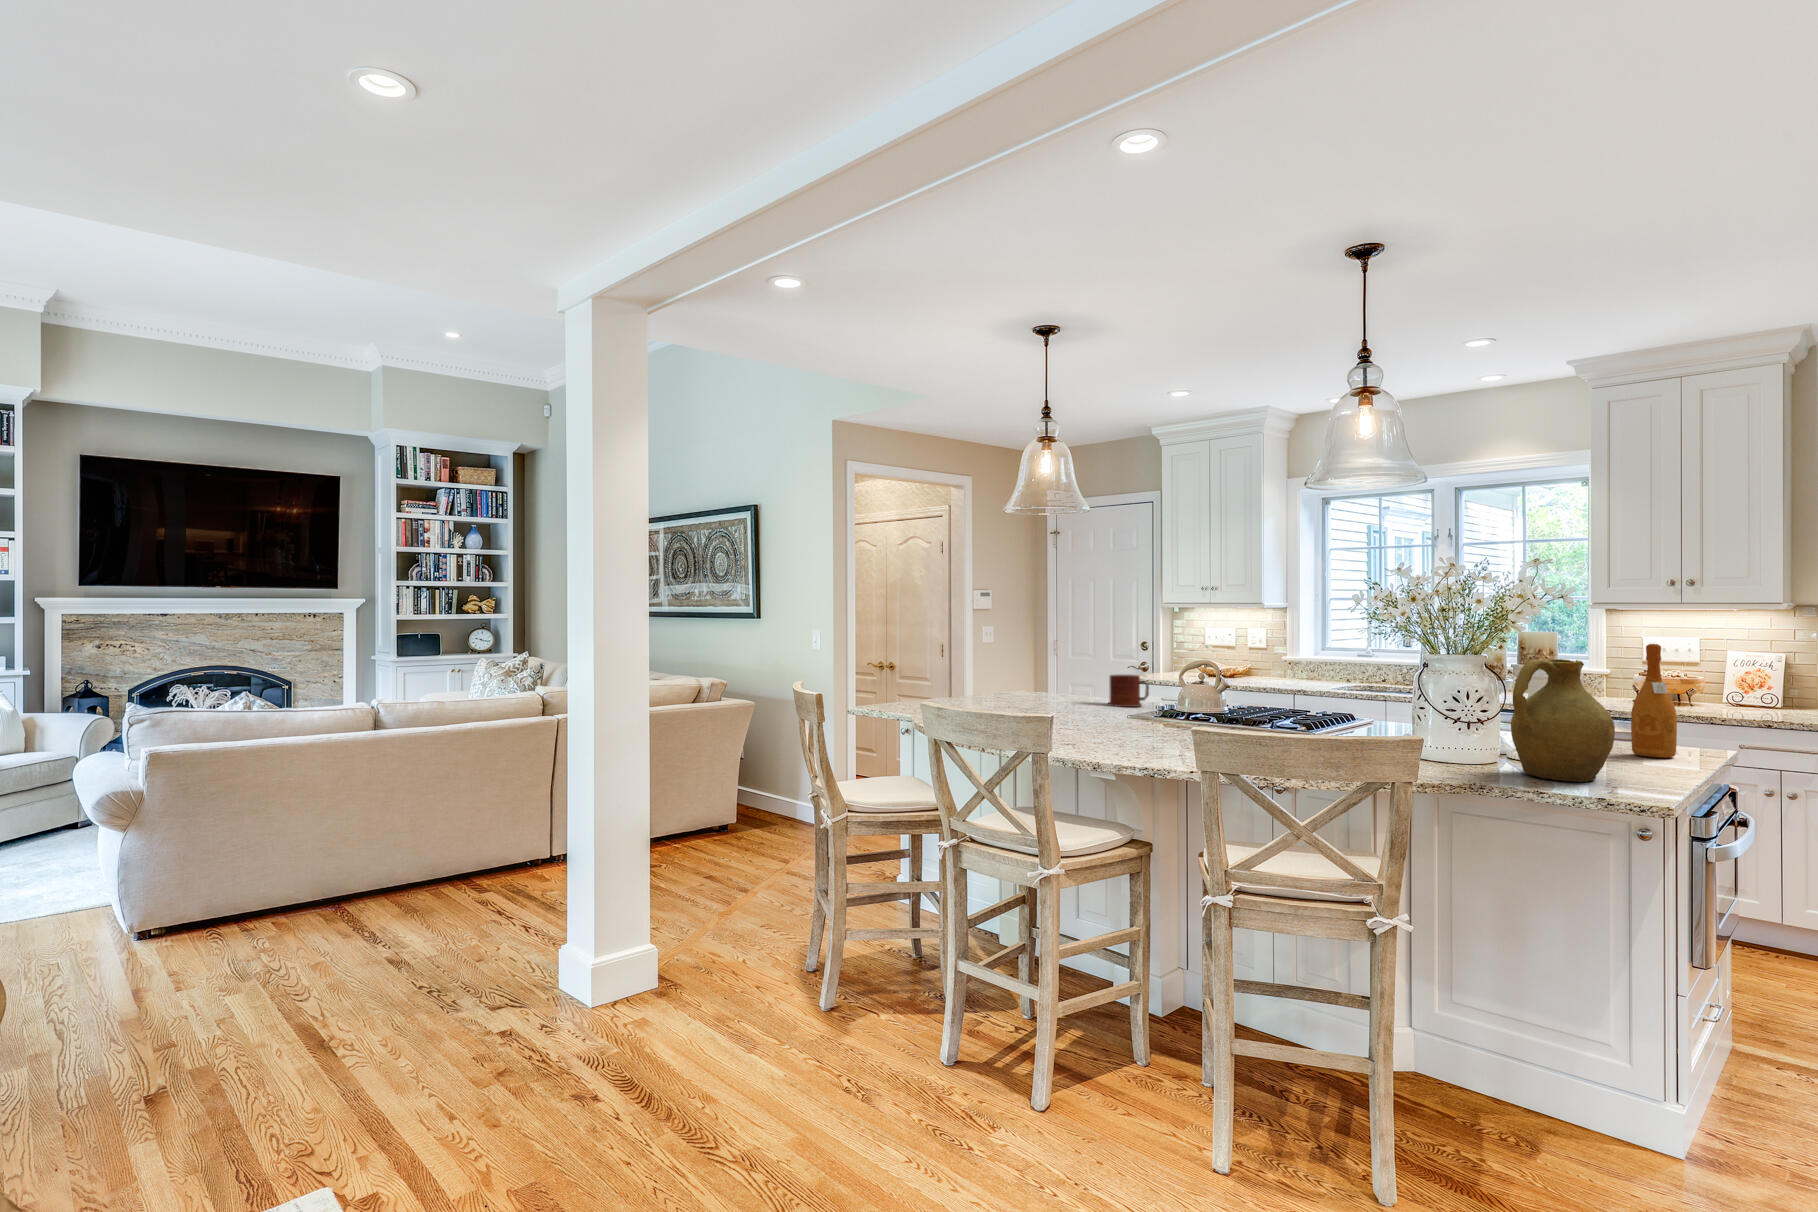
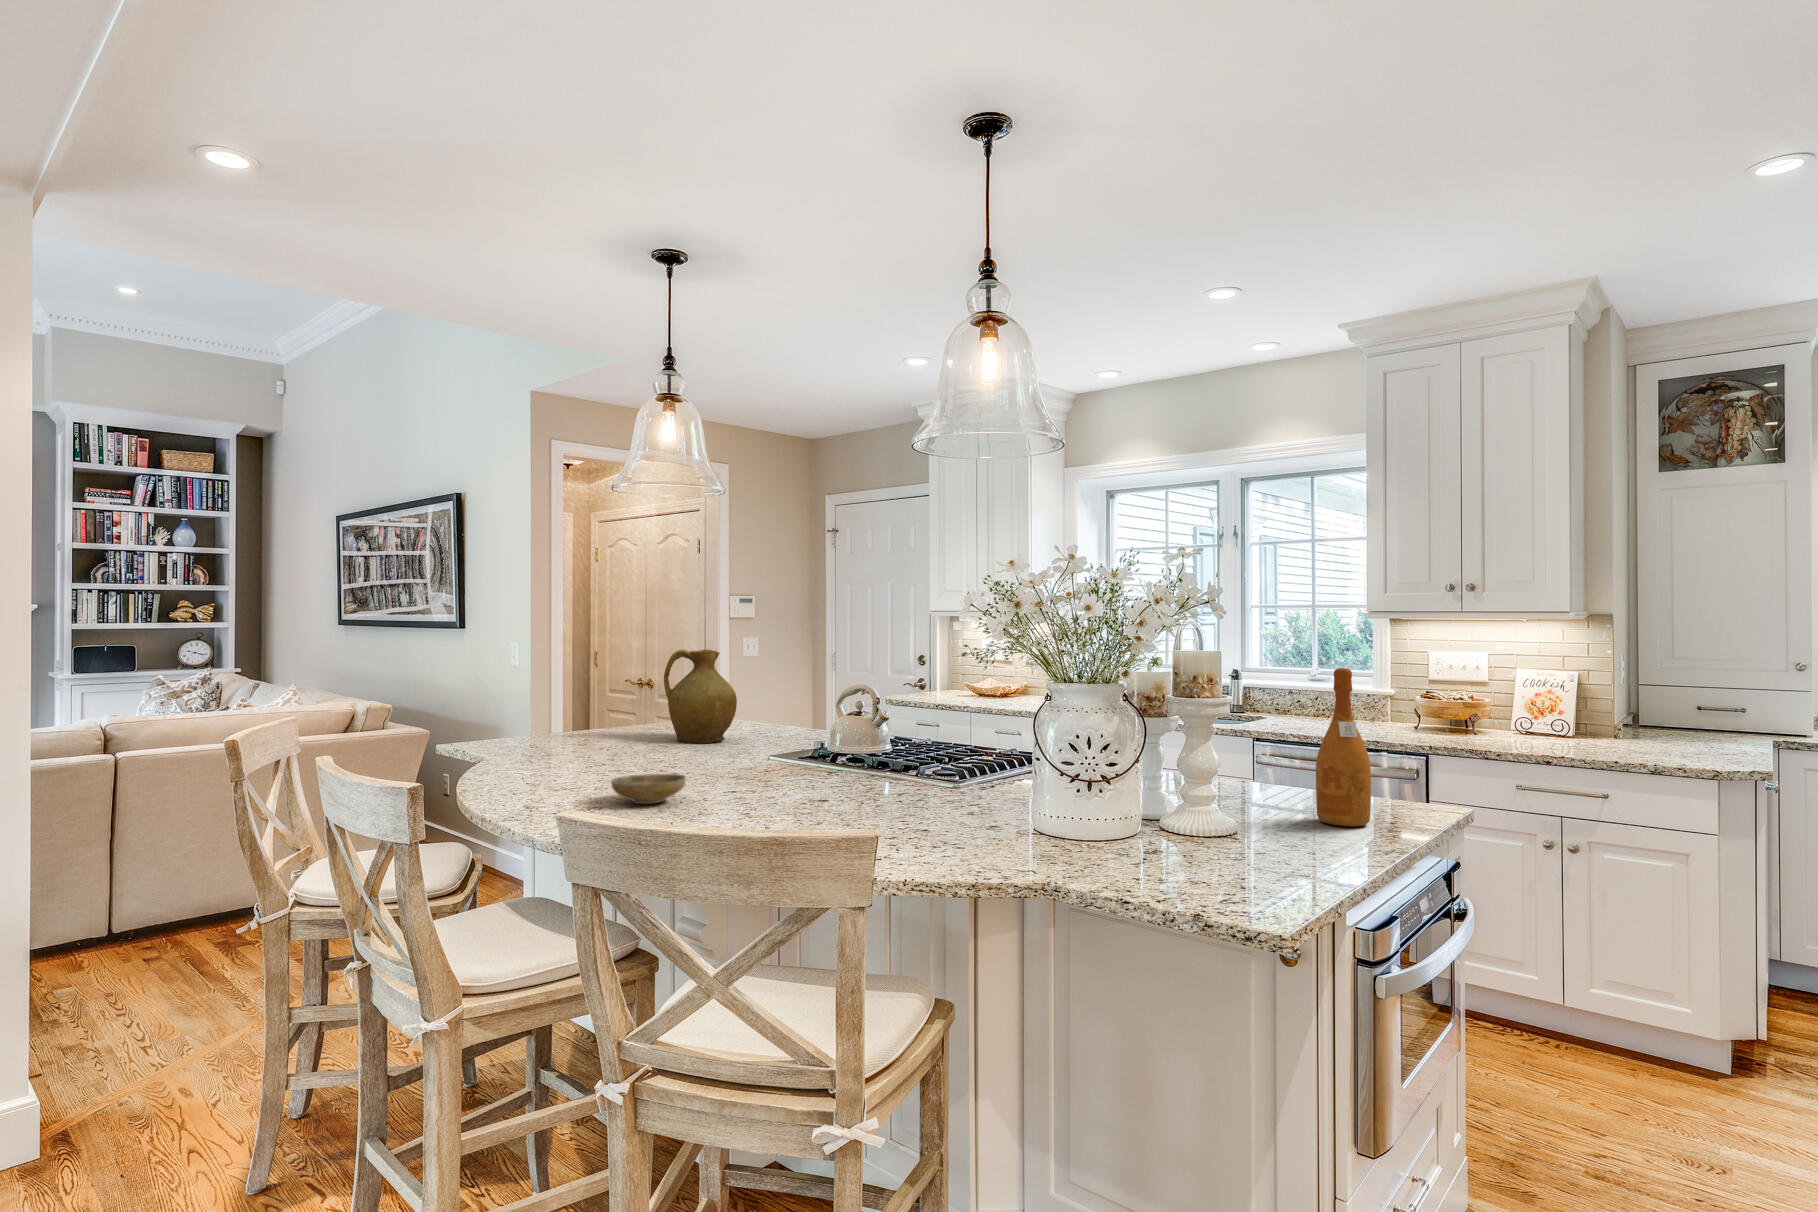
pitcher: present [1511,659,1615,782] -> present [664,650,737,743]
mug: present [1108,675,1149,707] -> none [774,699,824,740]
ceramic bowl: none [1095,722,1148,742] -> present [611,774,686,804]

